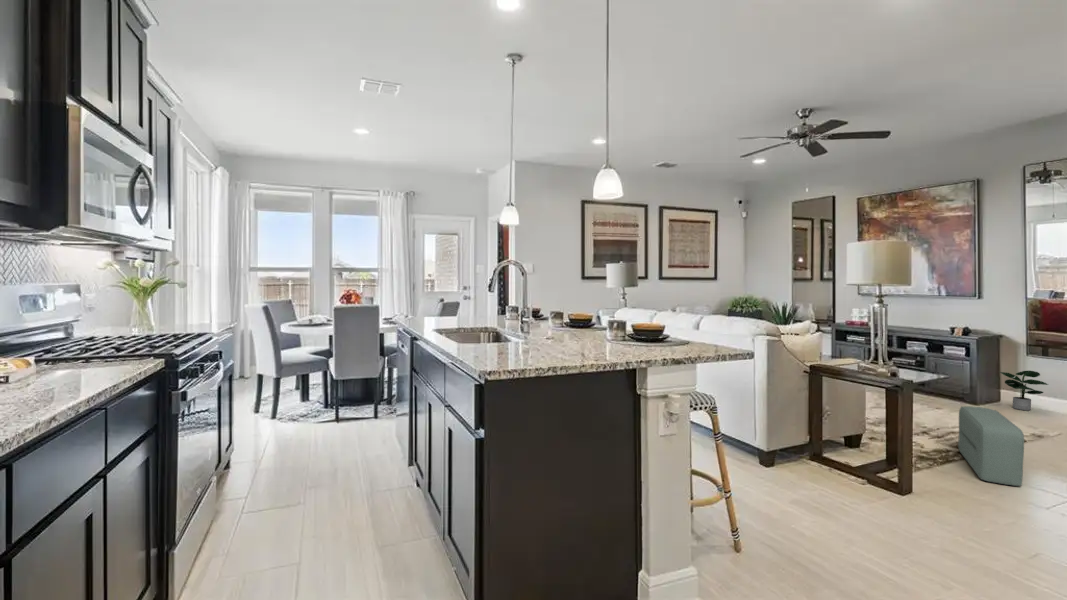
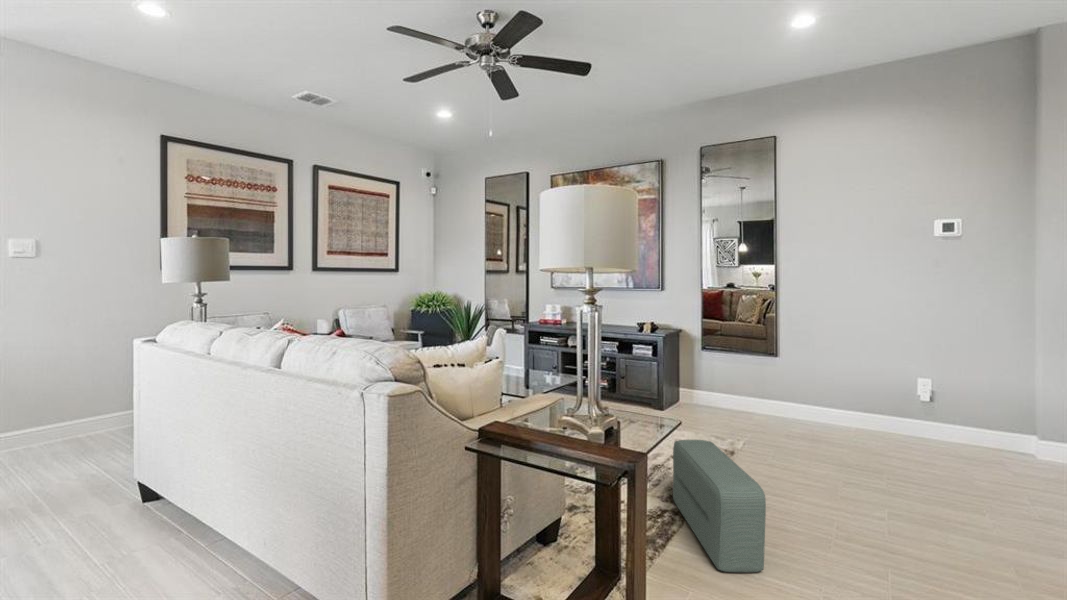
potted plant: present [1000,371,1048,410] -> none [682,367,723,411]

